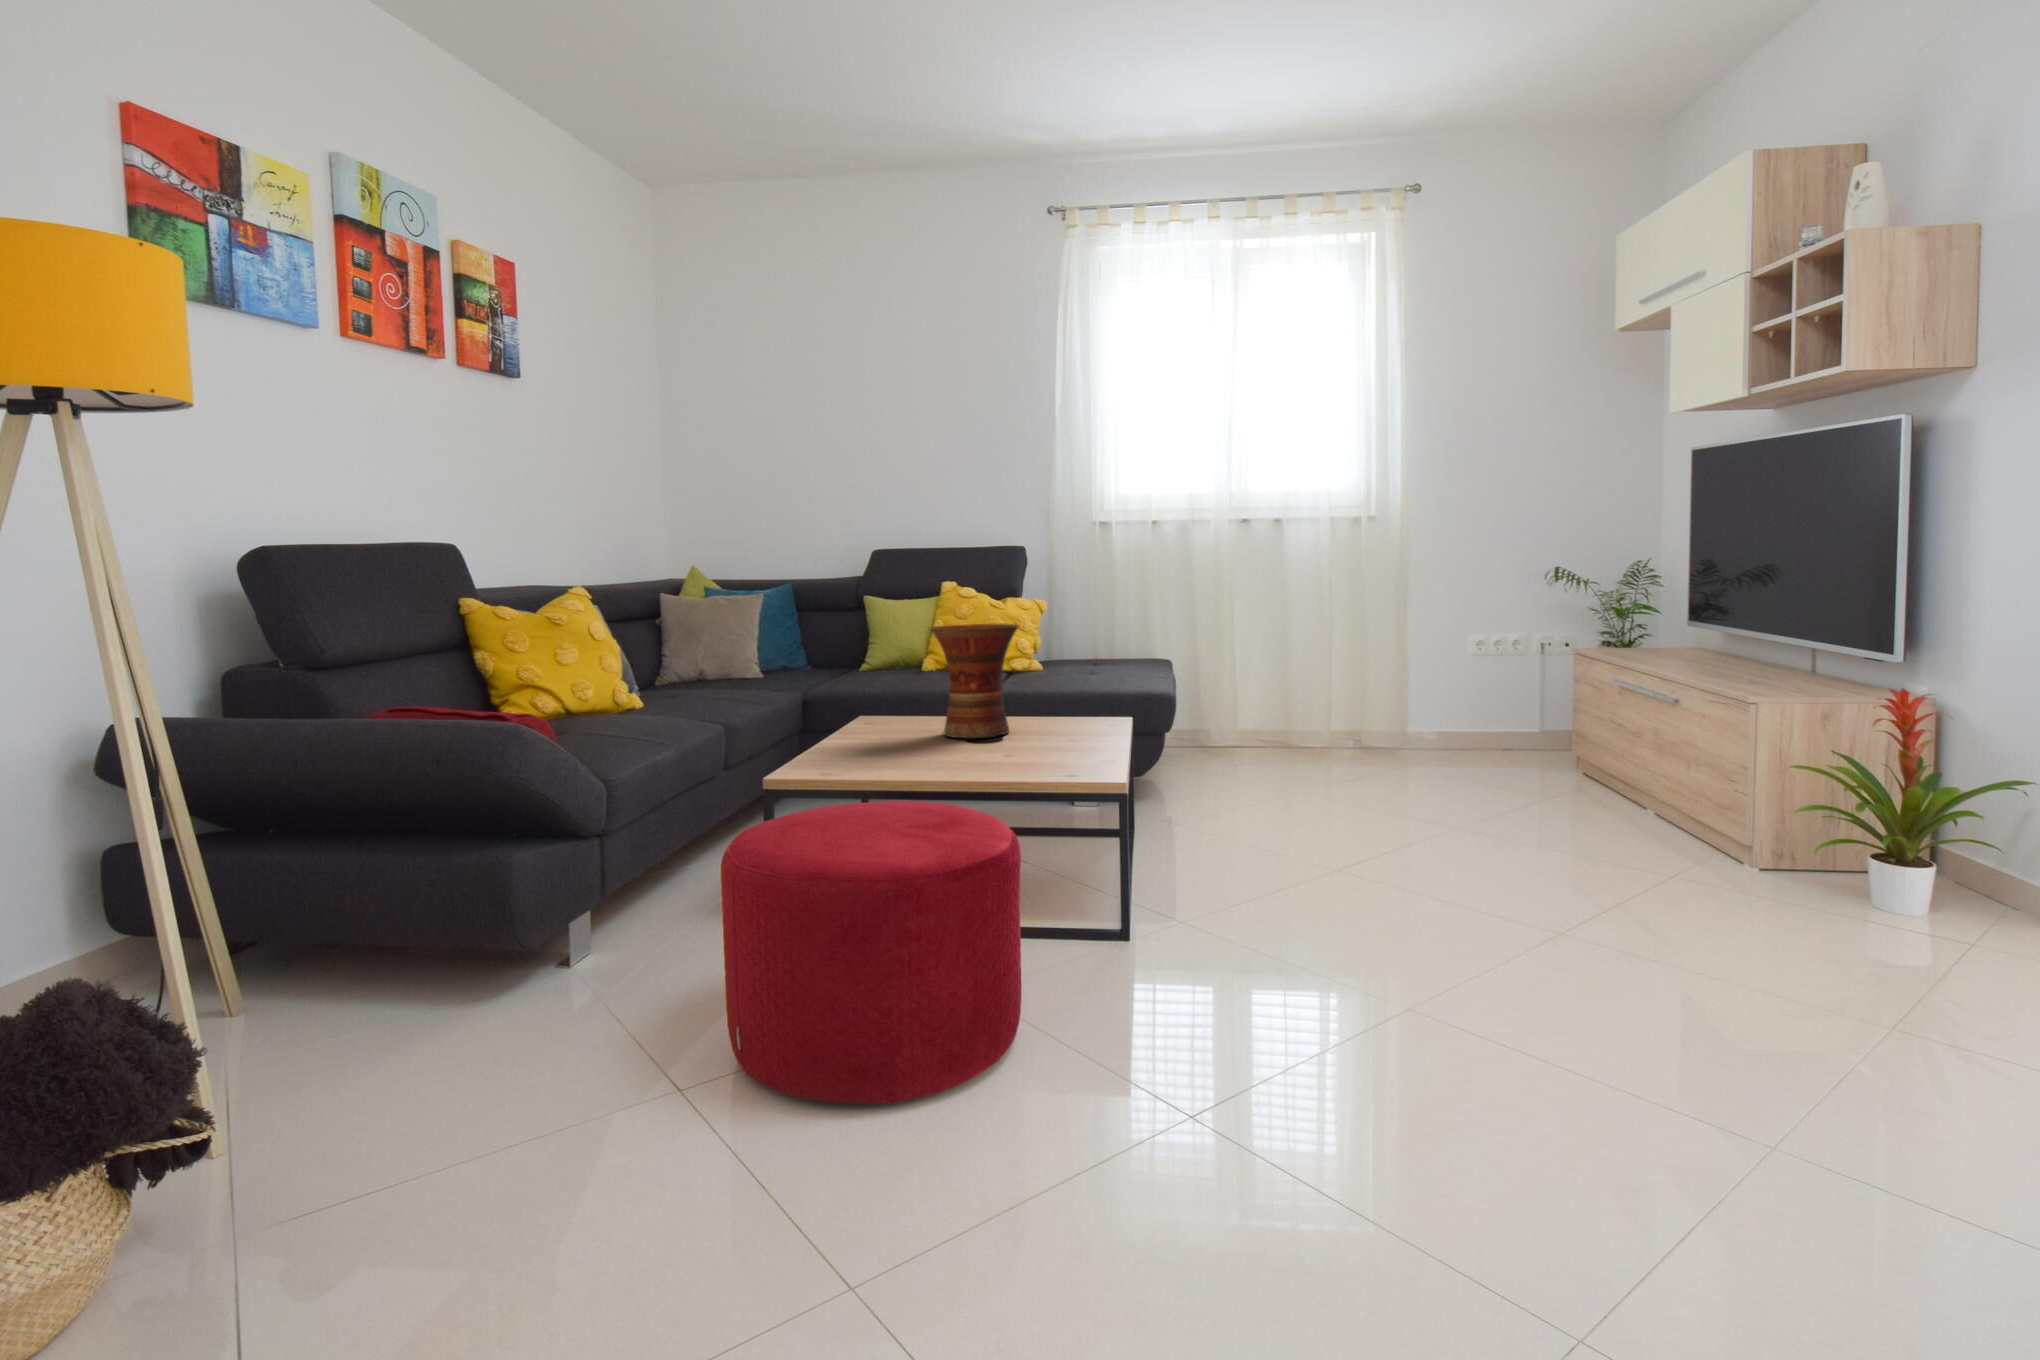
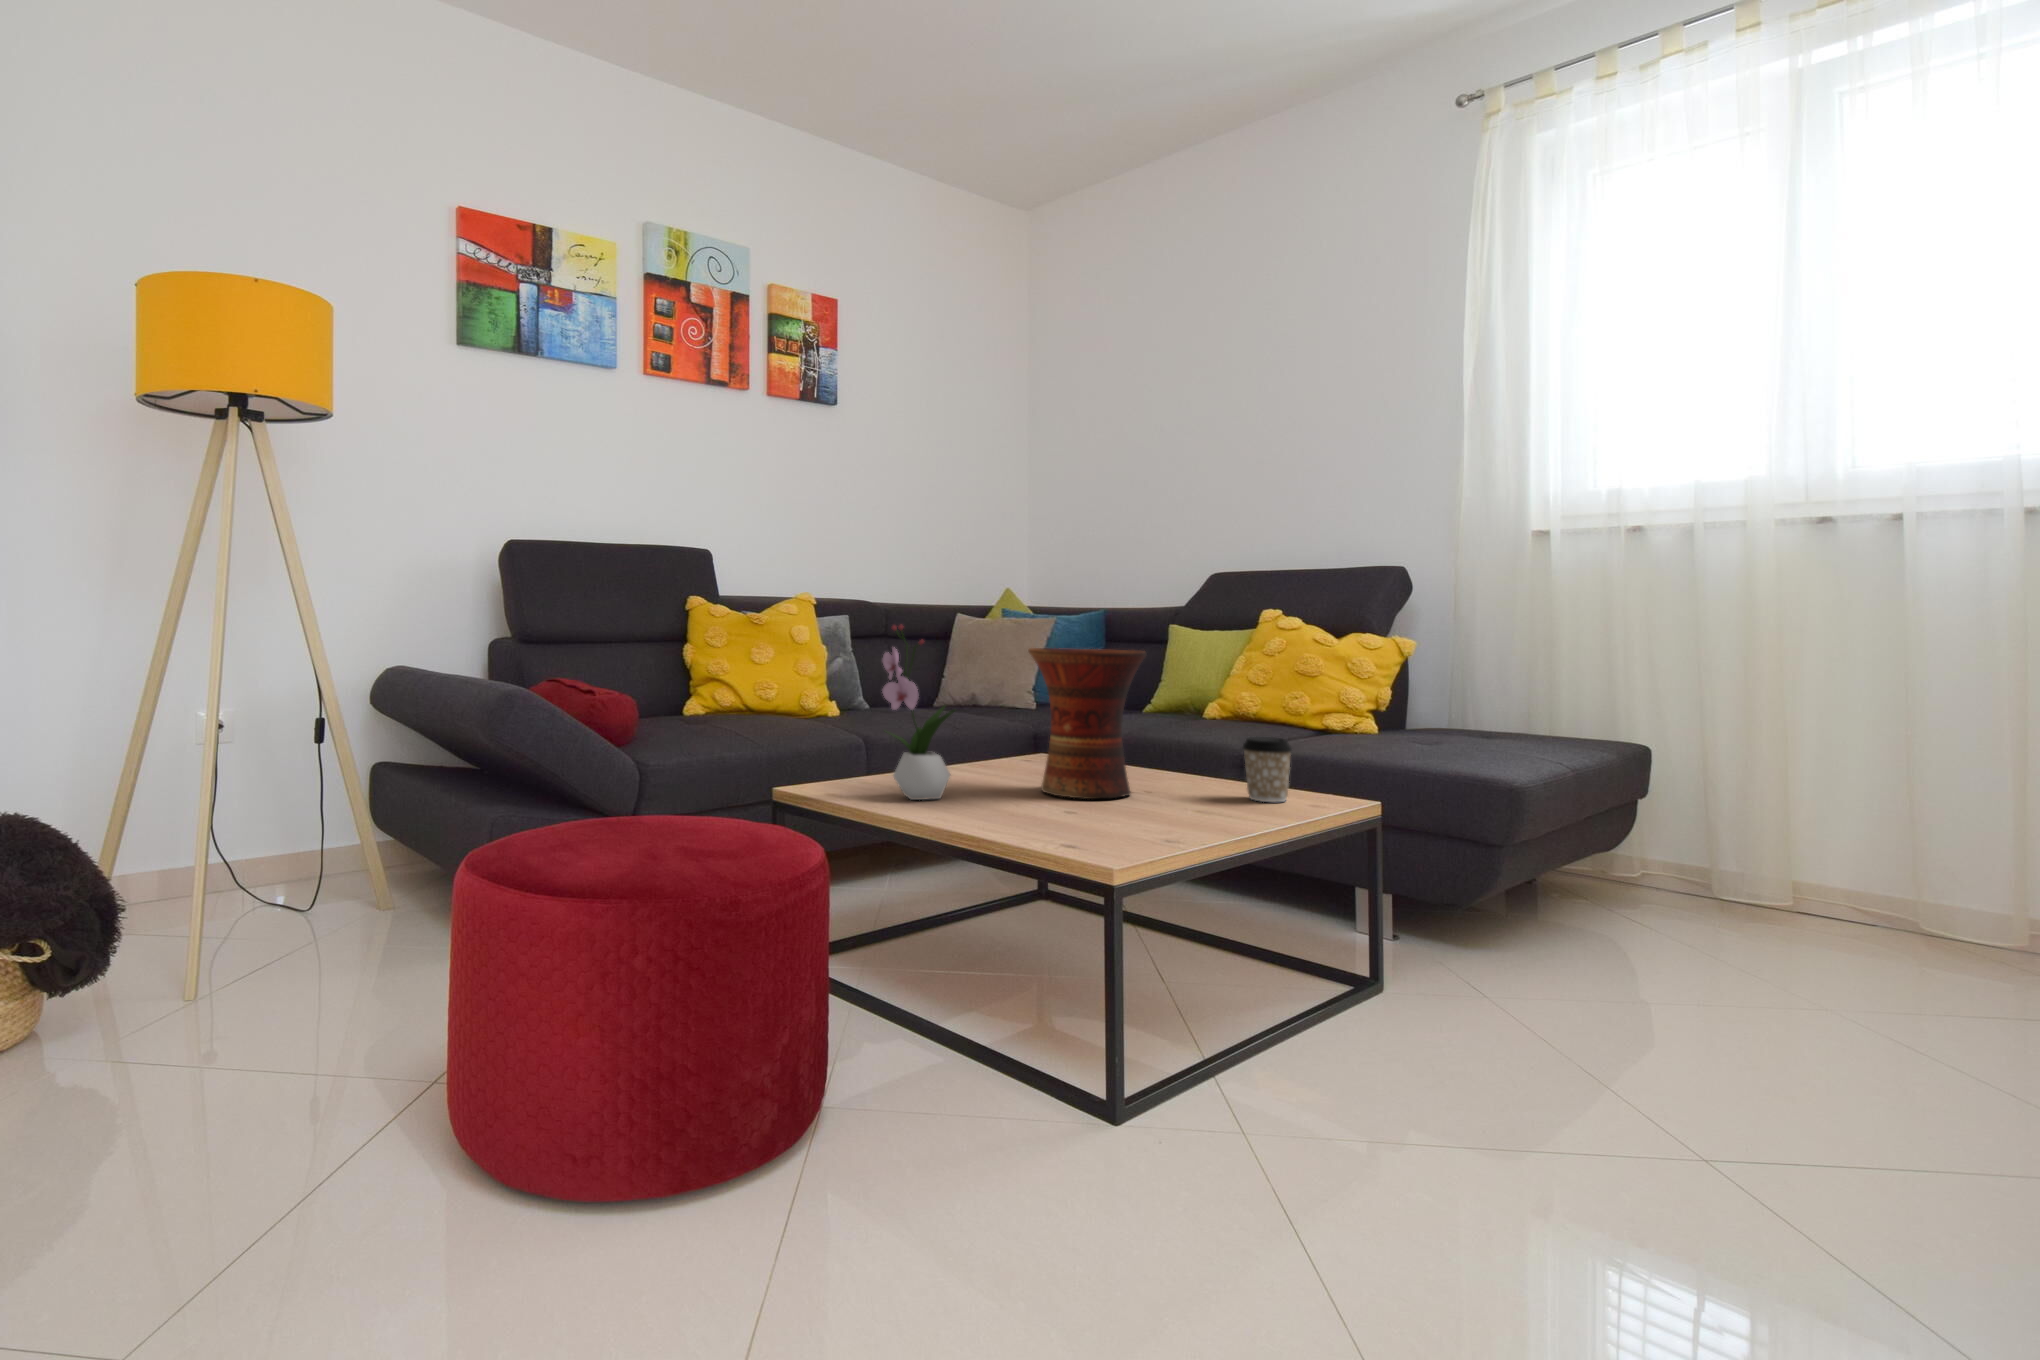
flower arrangement: none [848,617,913,758] -> present [882,625,955,800]
coffee cup: none [1069,677,1101,721] -> present [1243,737,1292,802]

